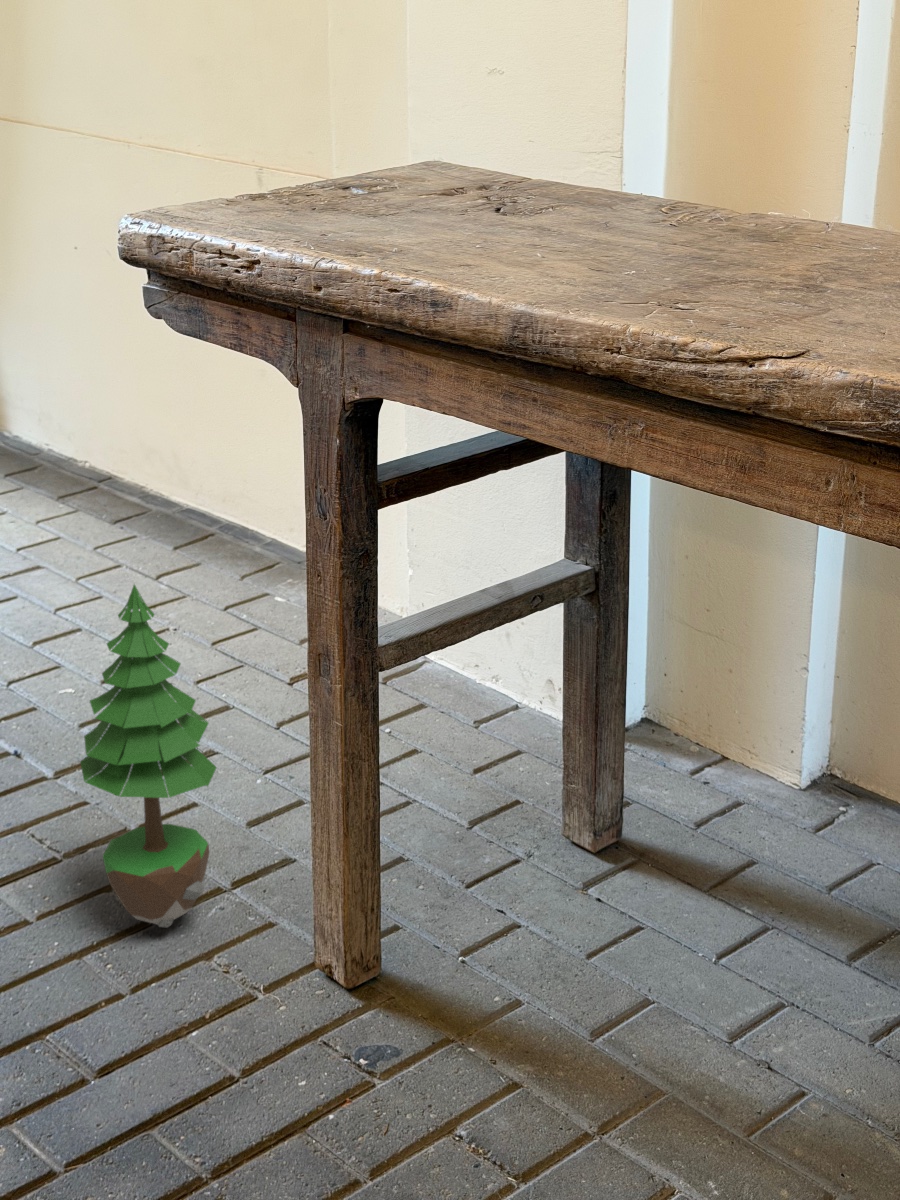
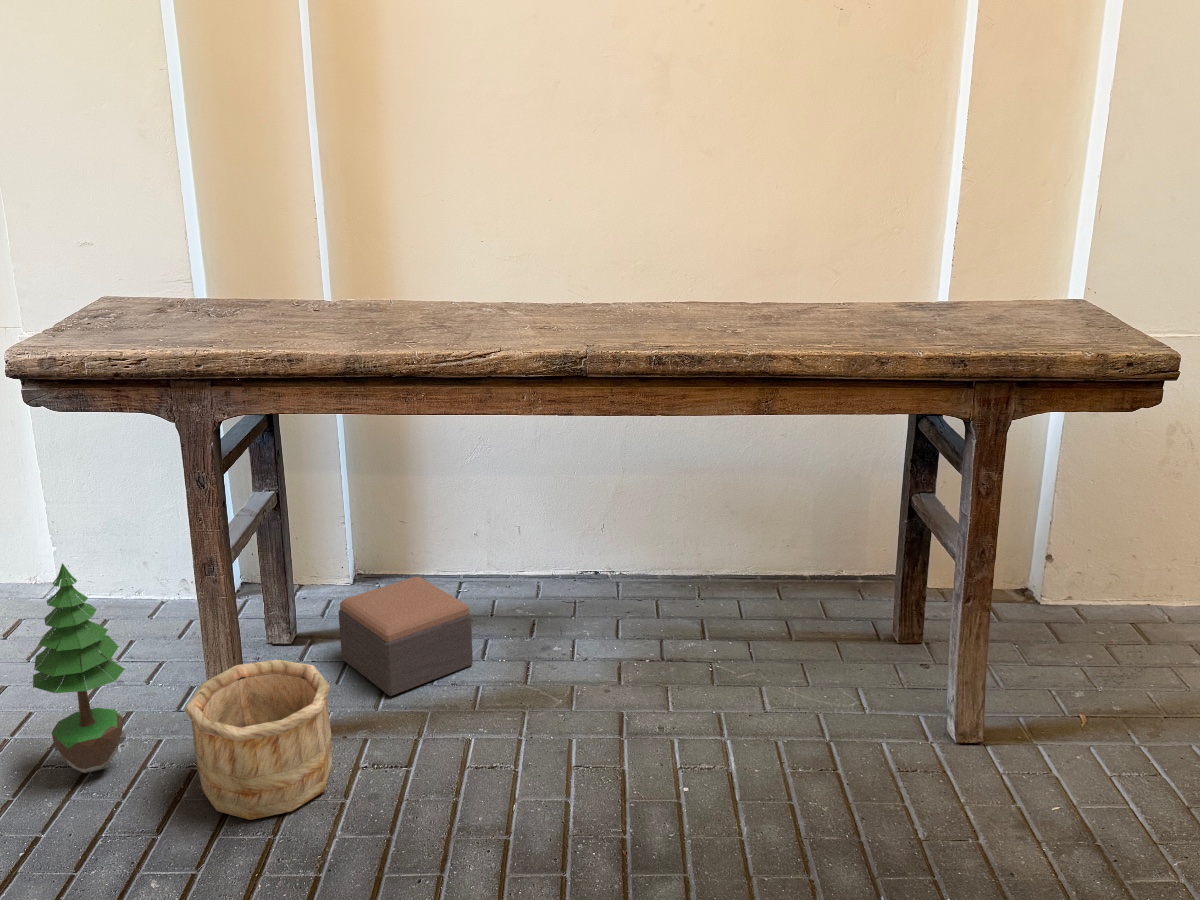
footstool: none [631,808,850,1042] -> present [338,577,473,696]
wooden bucket: none [173,849,433,1144] -> present [185,660,332,820]

